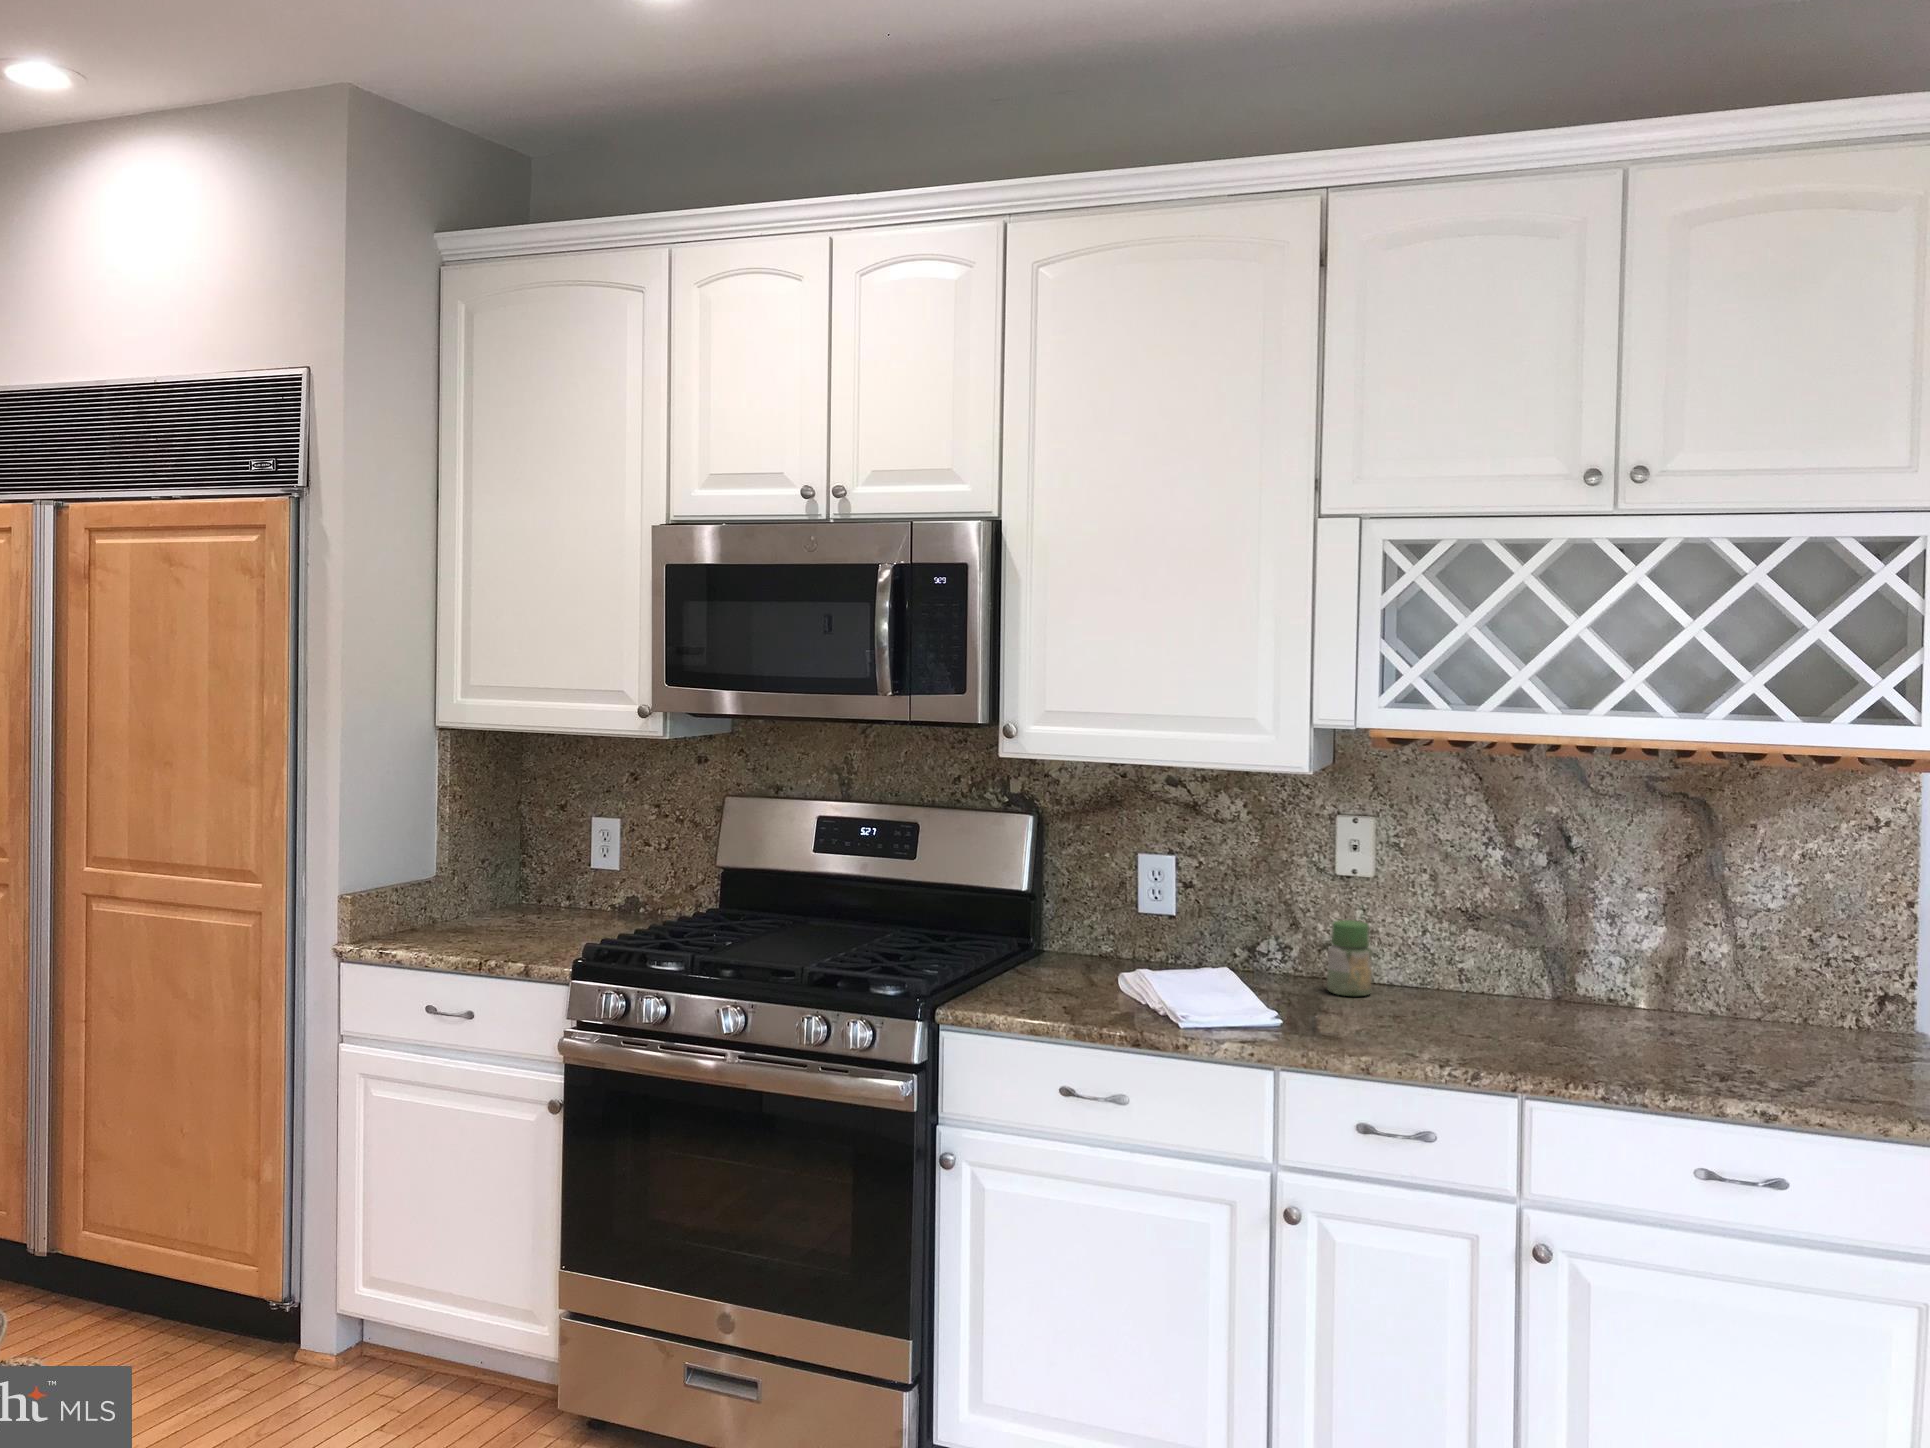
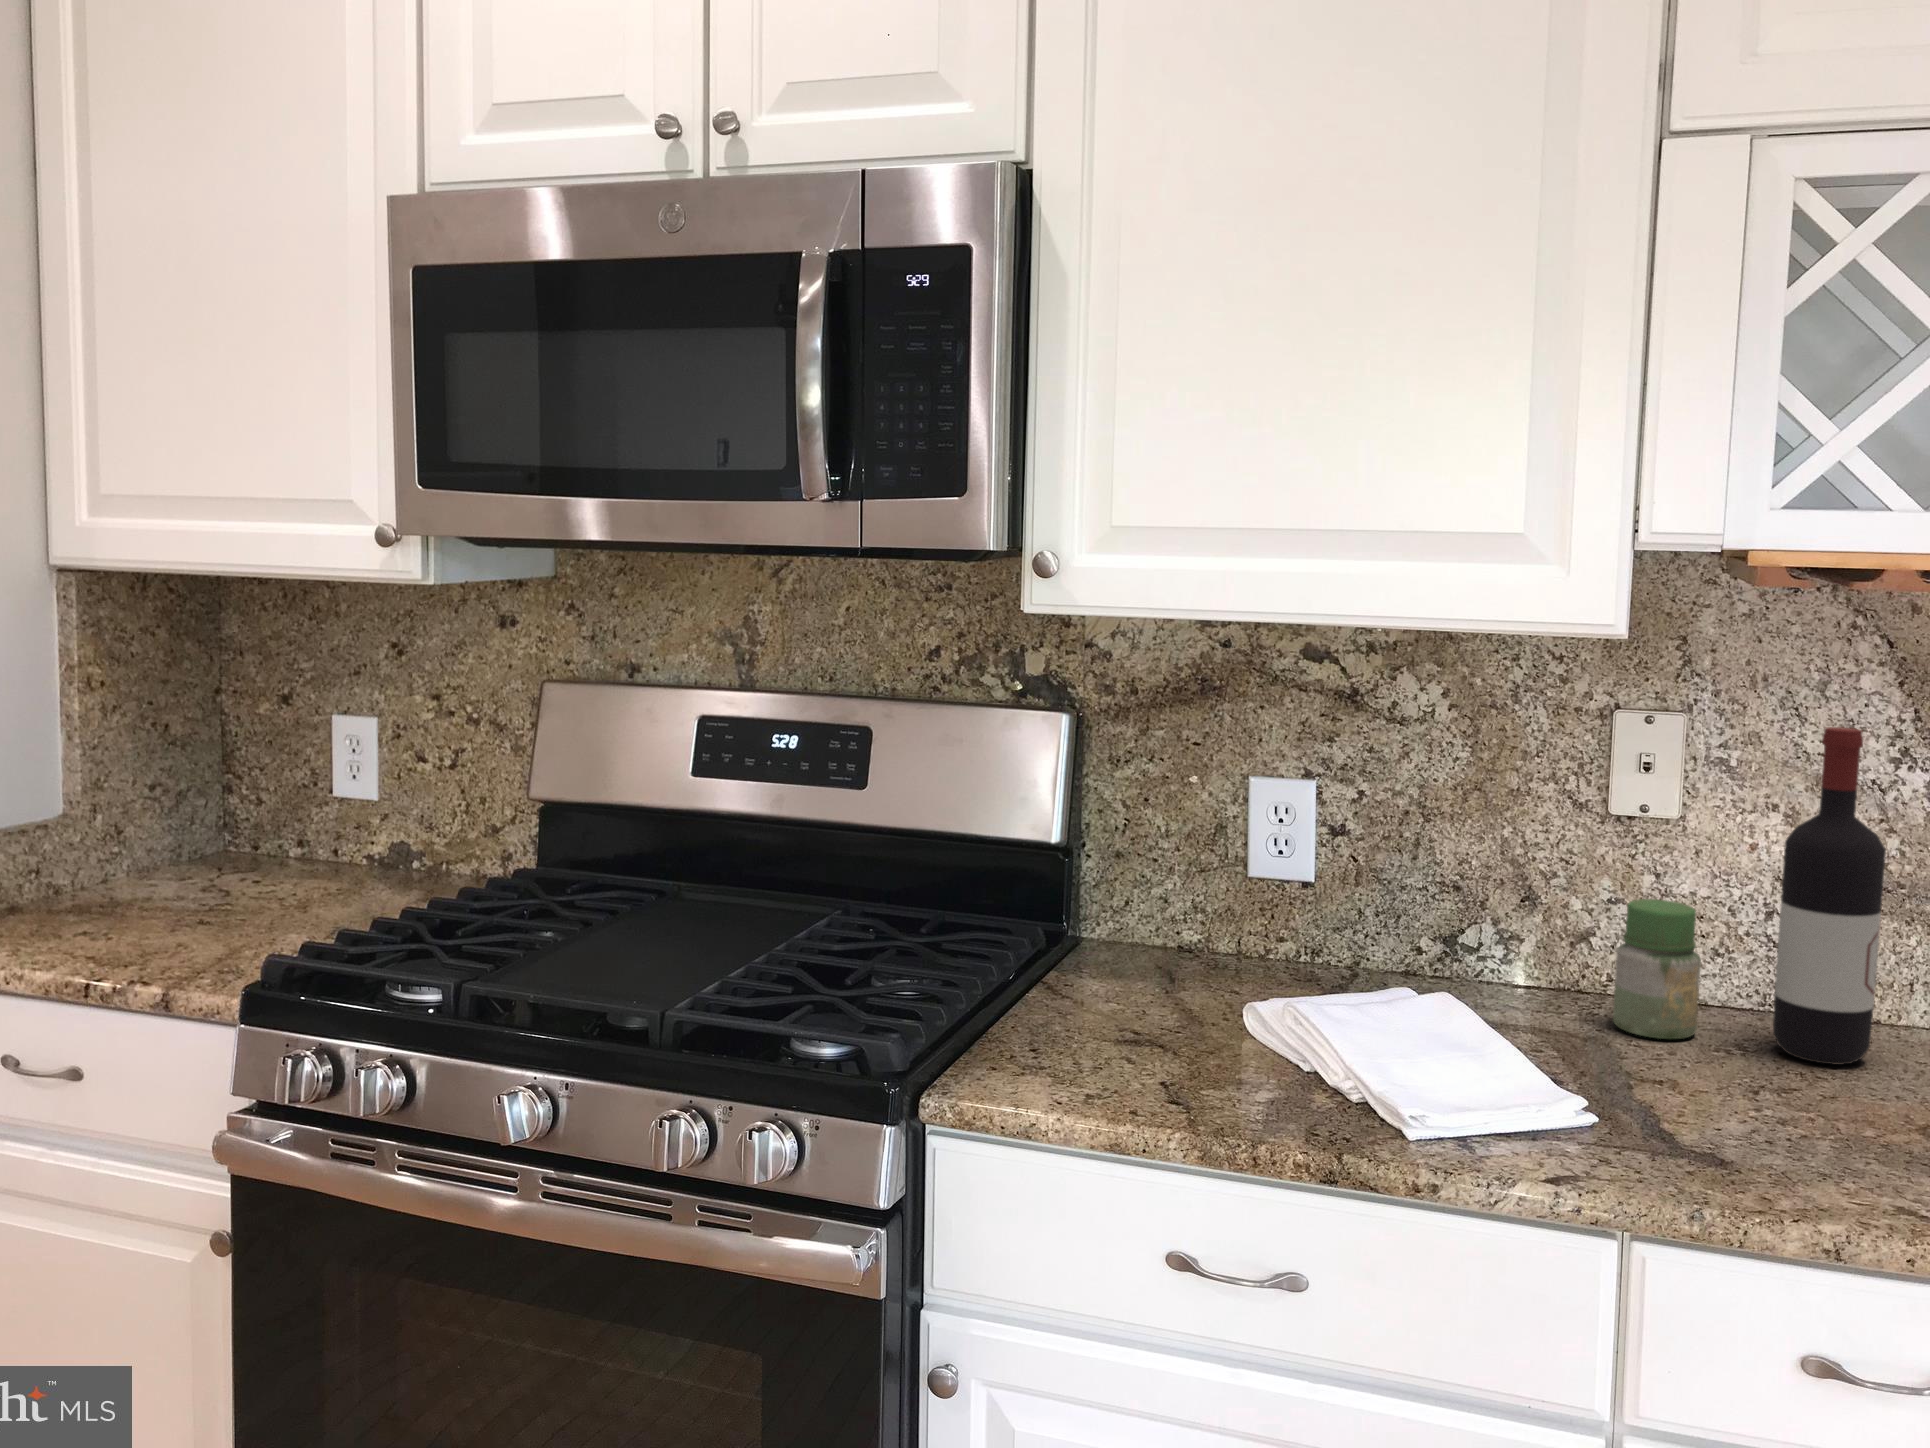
wine bottle: none [1407,824,1459,1007] -> present [1773,727,1886,1065]

